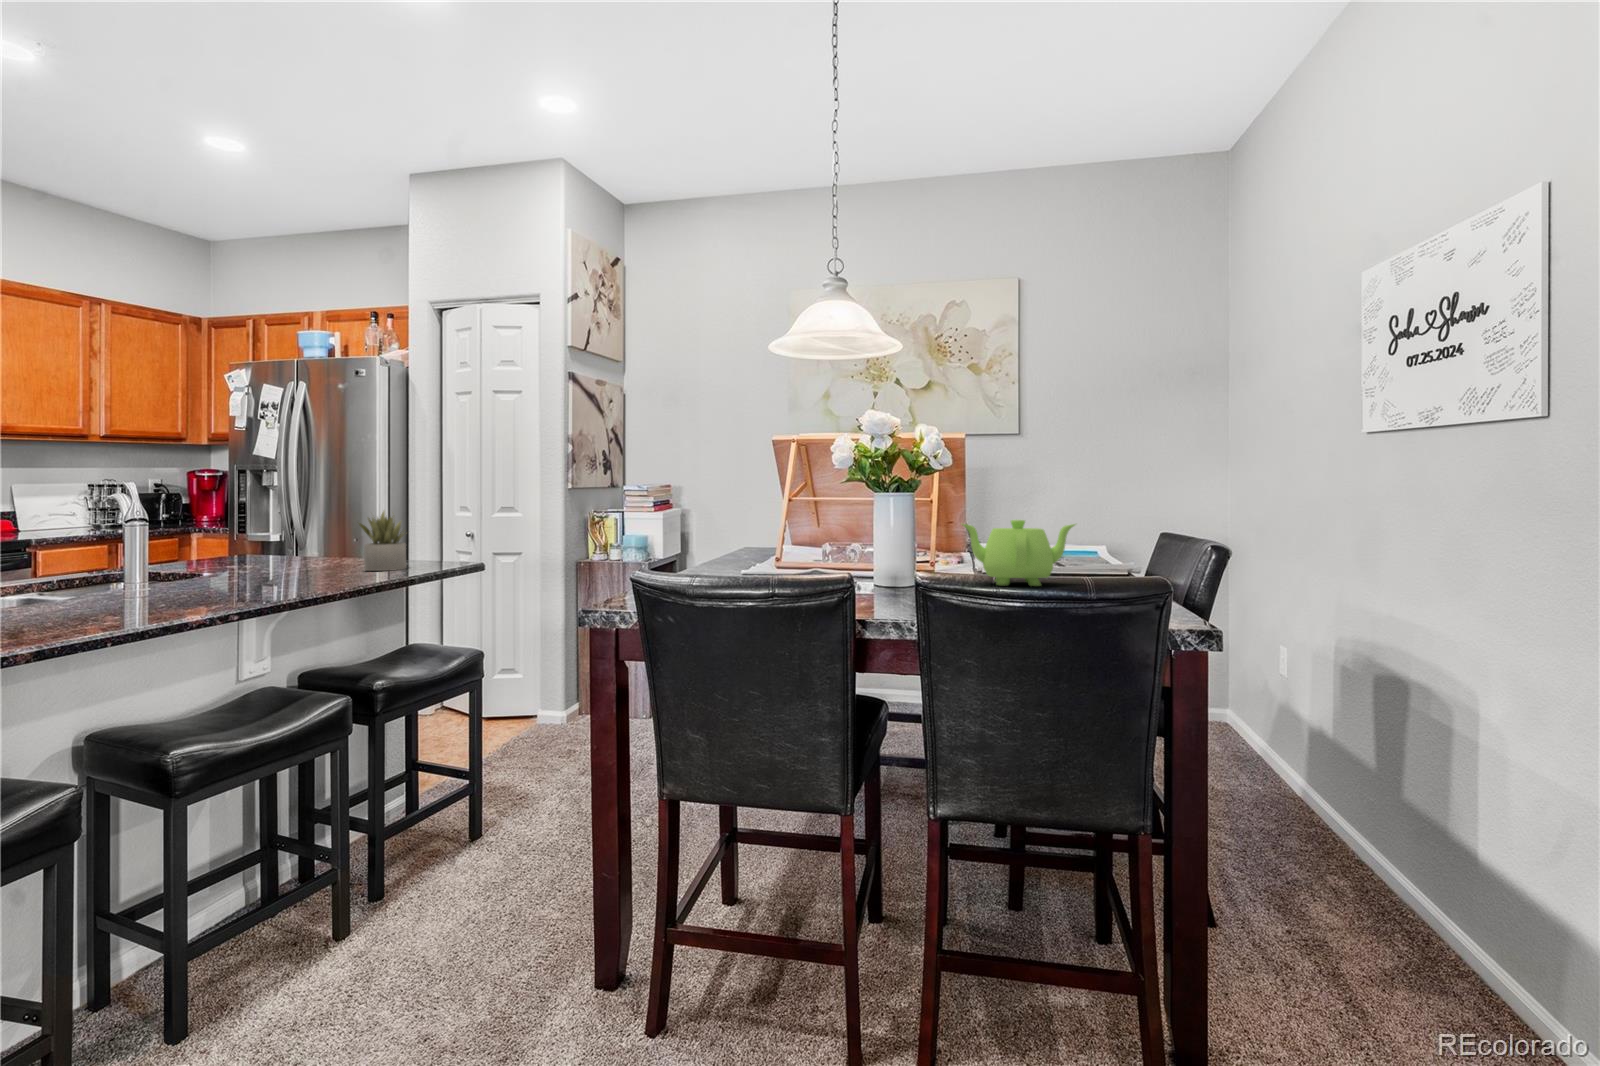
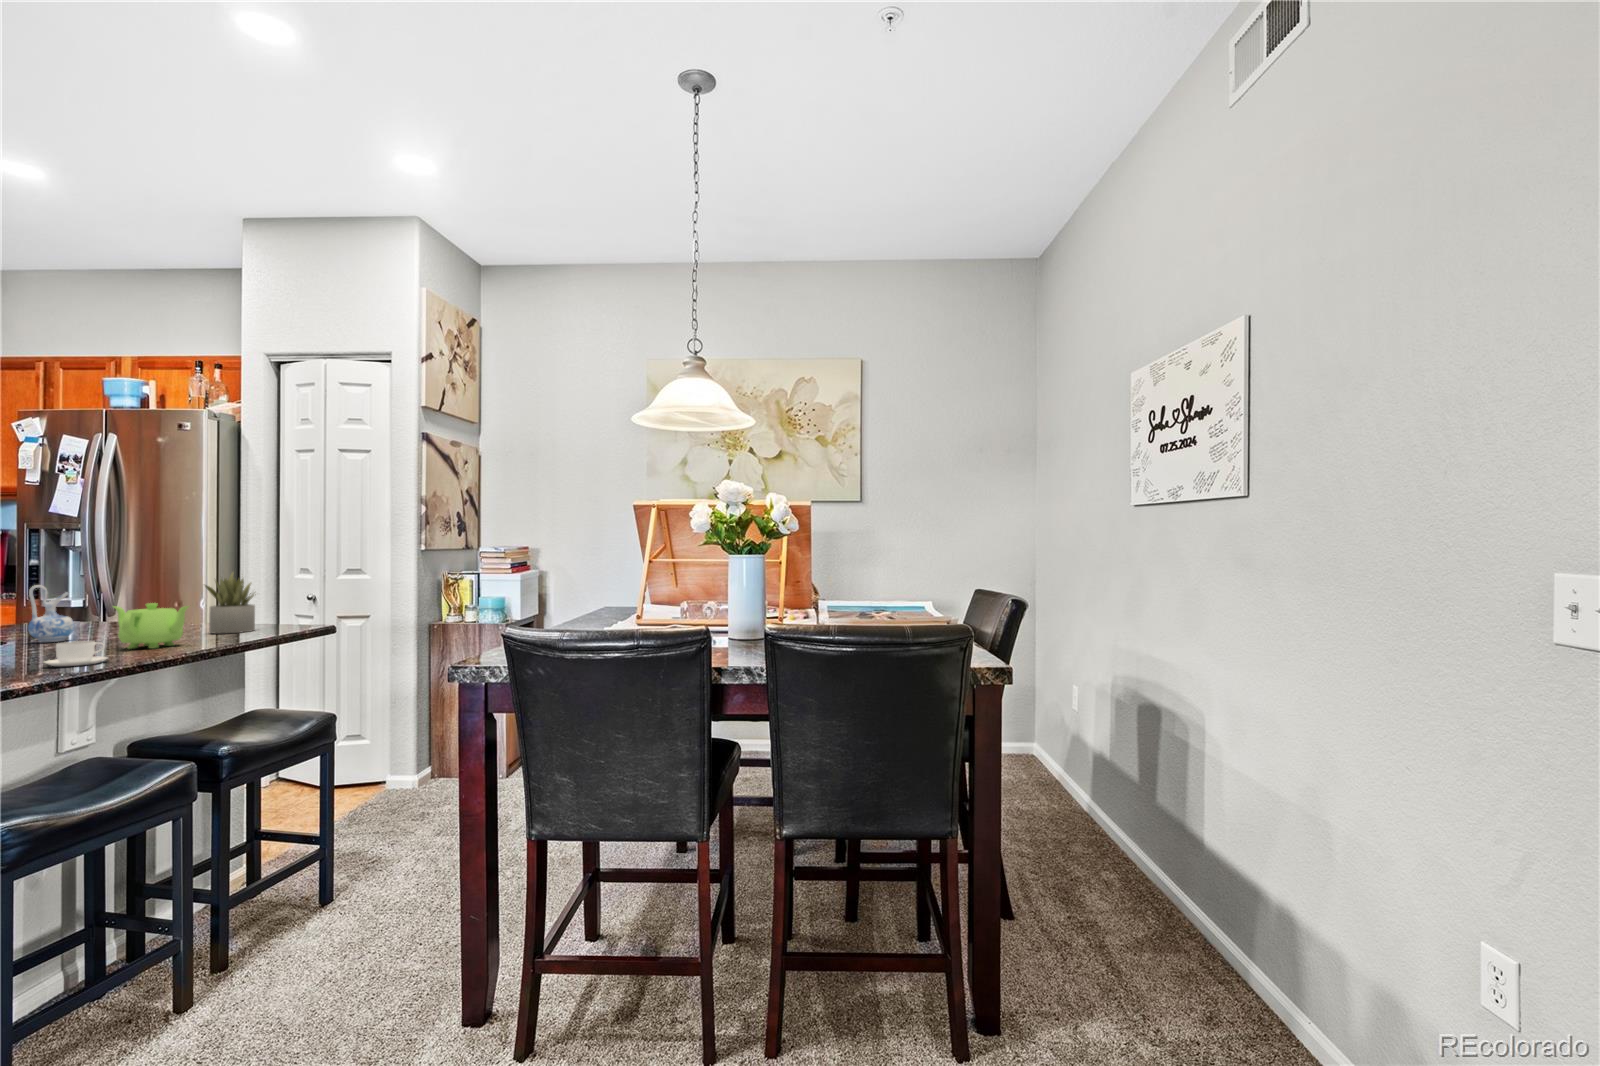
teapot: present [962,520,1075,586] -> present [113,603,189,649]
ceramic pitcher: none [208,522,248,576] -> present [28,585,74,642]
coffee cup: none [196,576,256,601] -> present [44,641,107,666]

